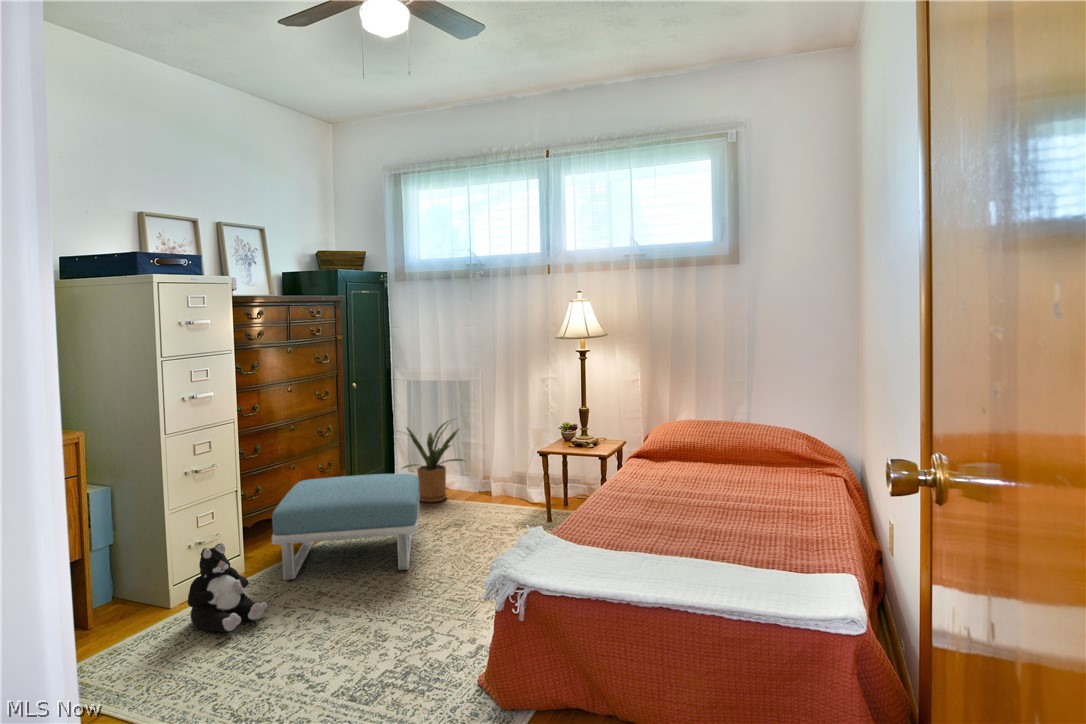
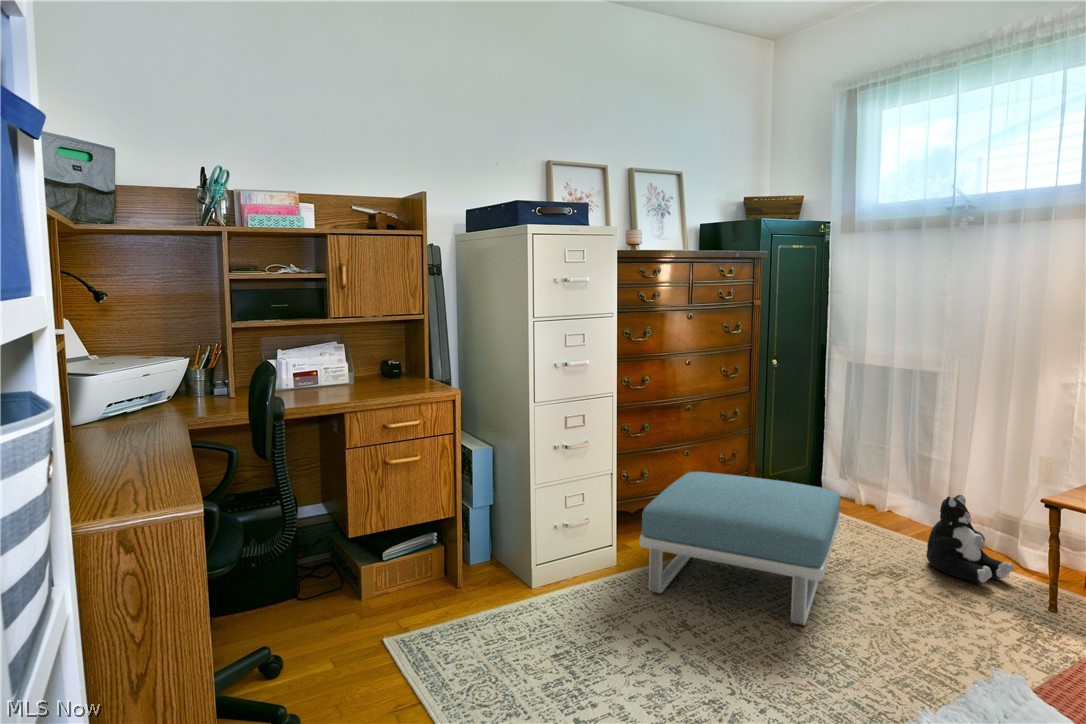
house plant: present [403,419,465,502] -> none [813,420,921,527]
plush toy: present [188,544,267,632] -> present [926,495,1014,583]

